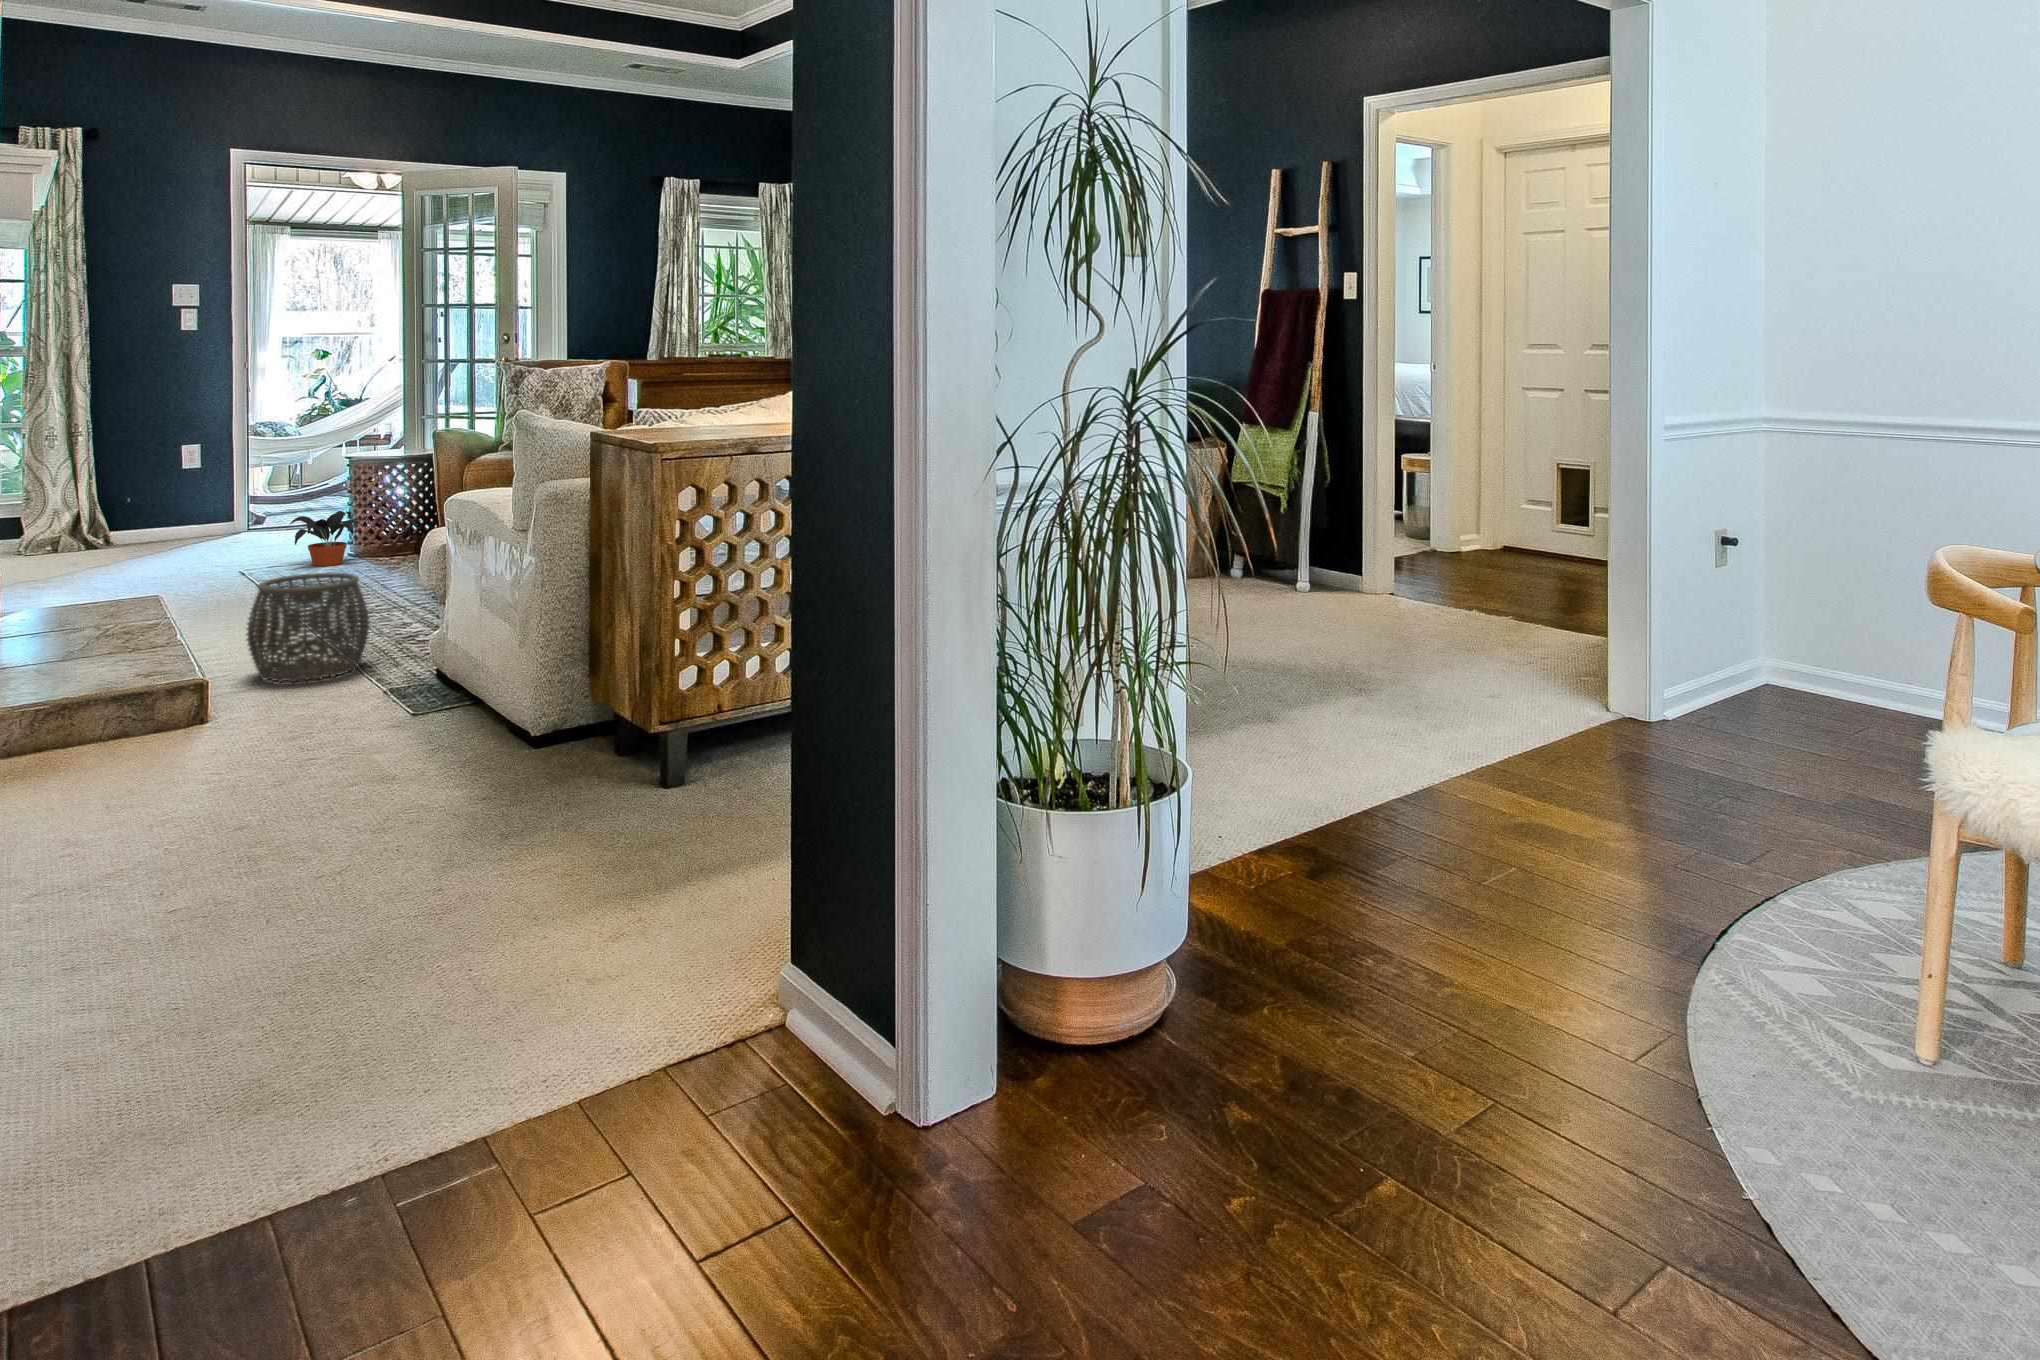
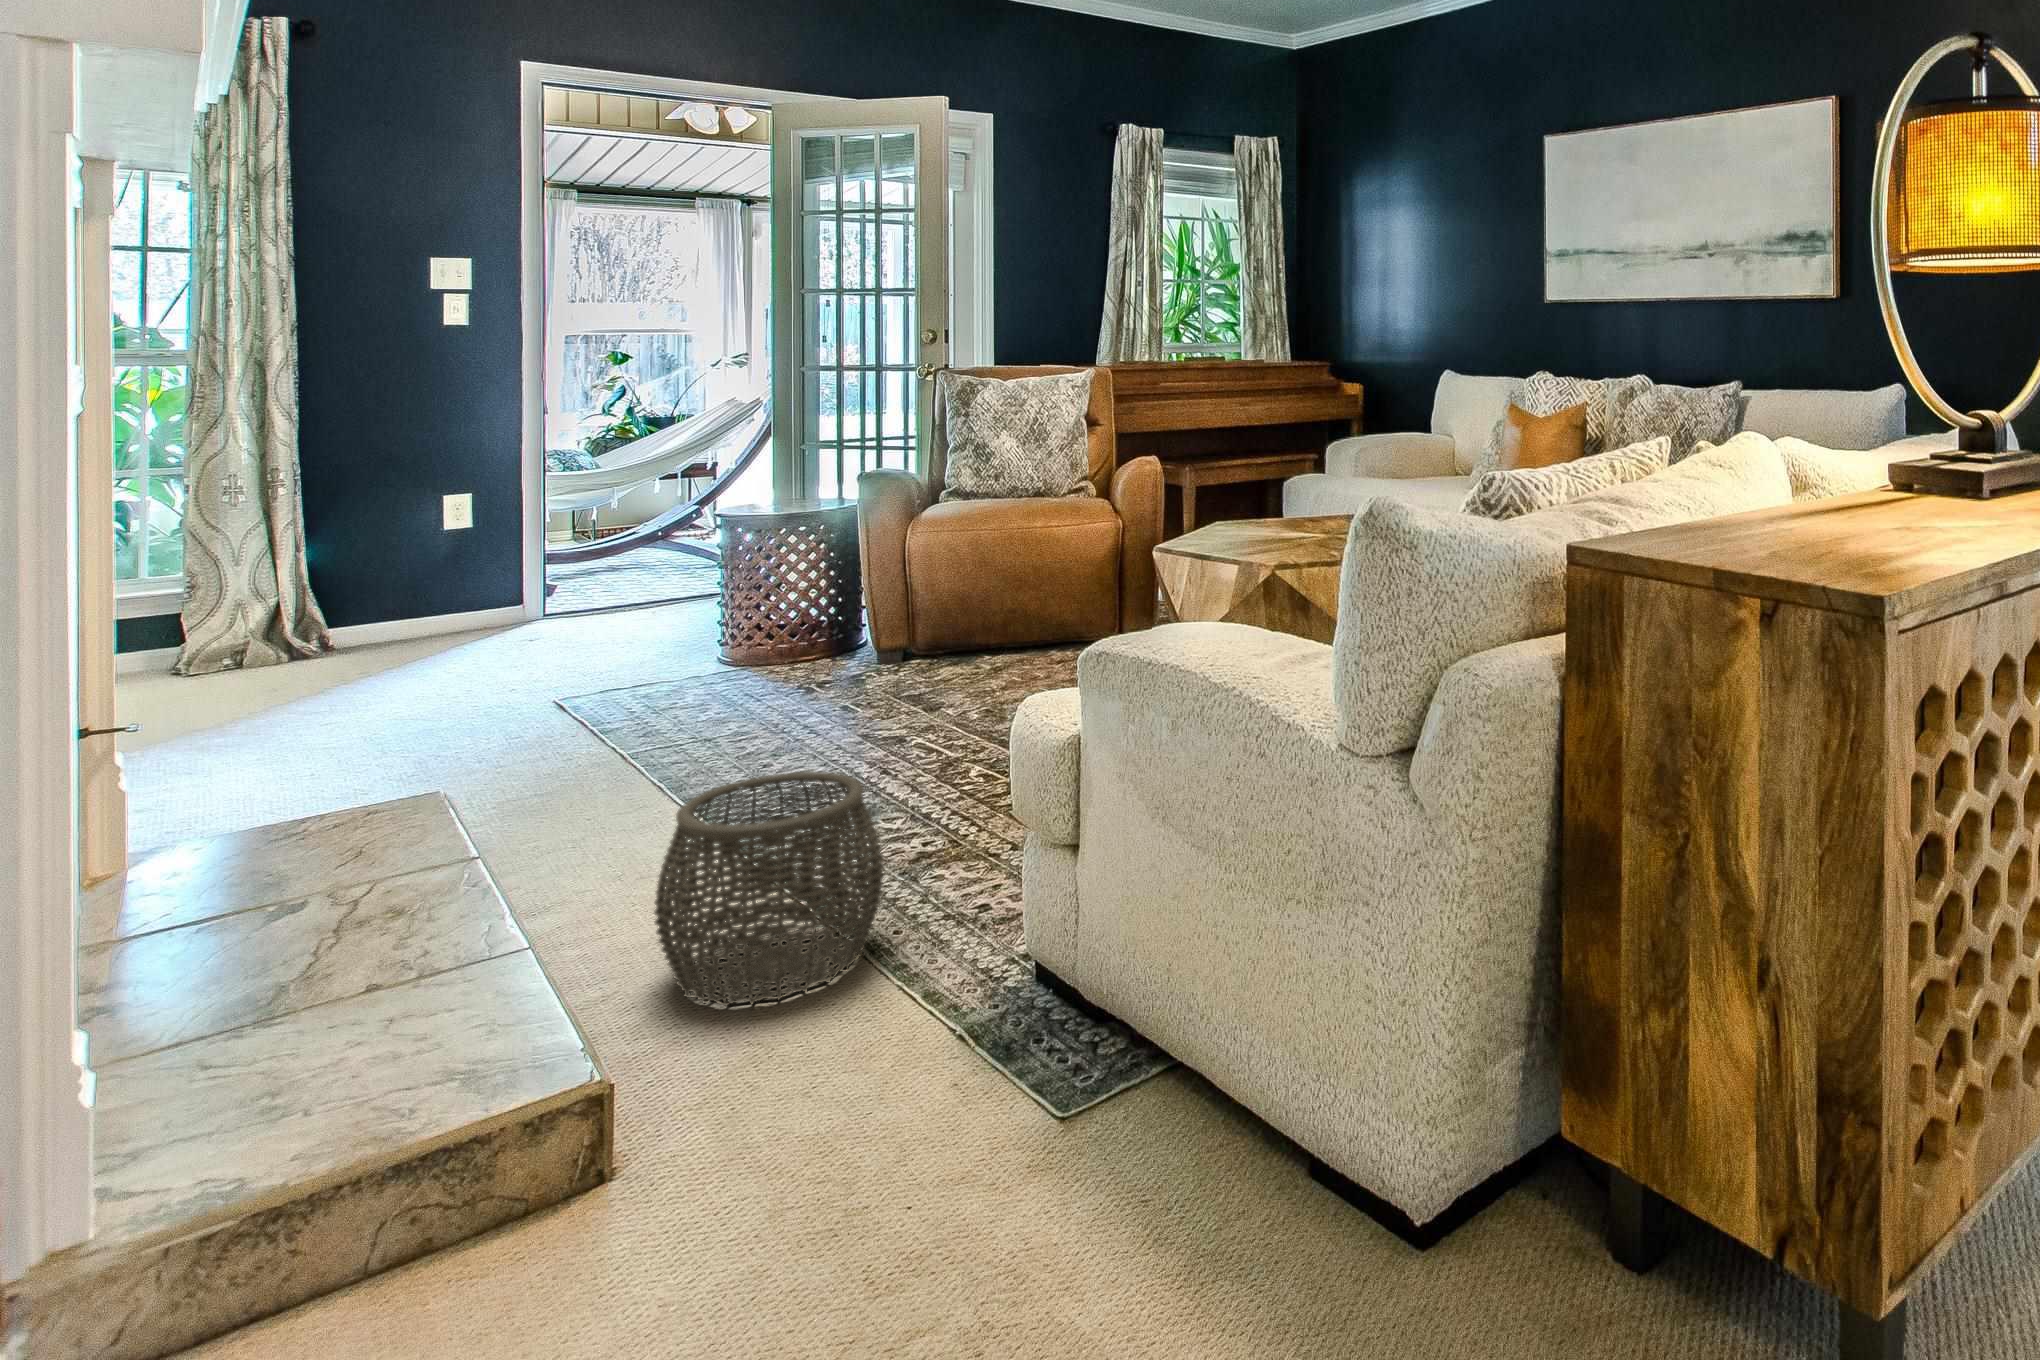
potted plant: present [290,511,362,566] -> none [625,596,743,683]

